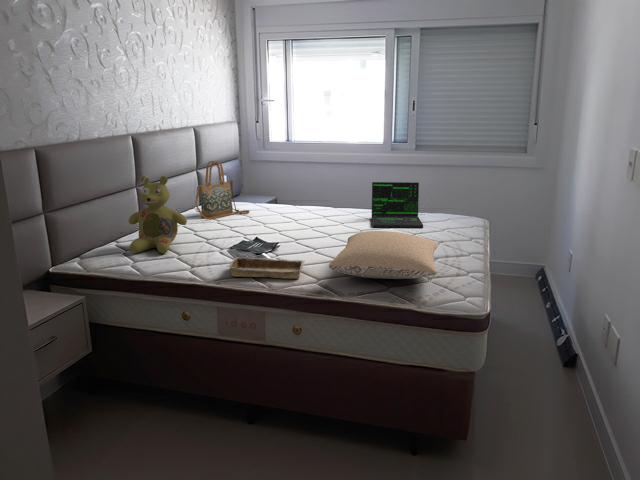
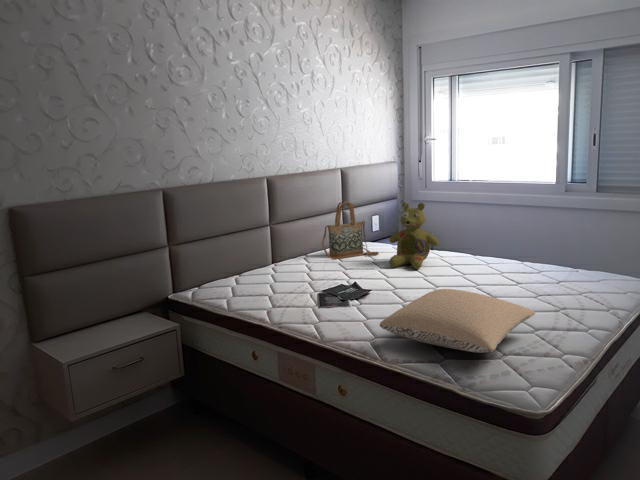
stuffed bear: present [129,176,187,253] -> present [389,202,439,269]
laptop: present [372,182,430,228] -> none [495,230,579,288]
tray: present [227,257,305,279] -> none [292,302,377,333]

